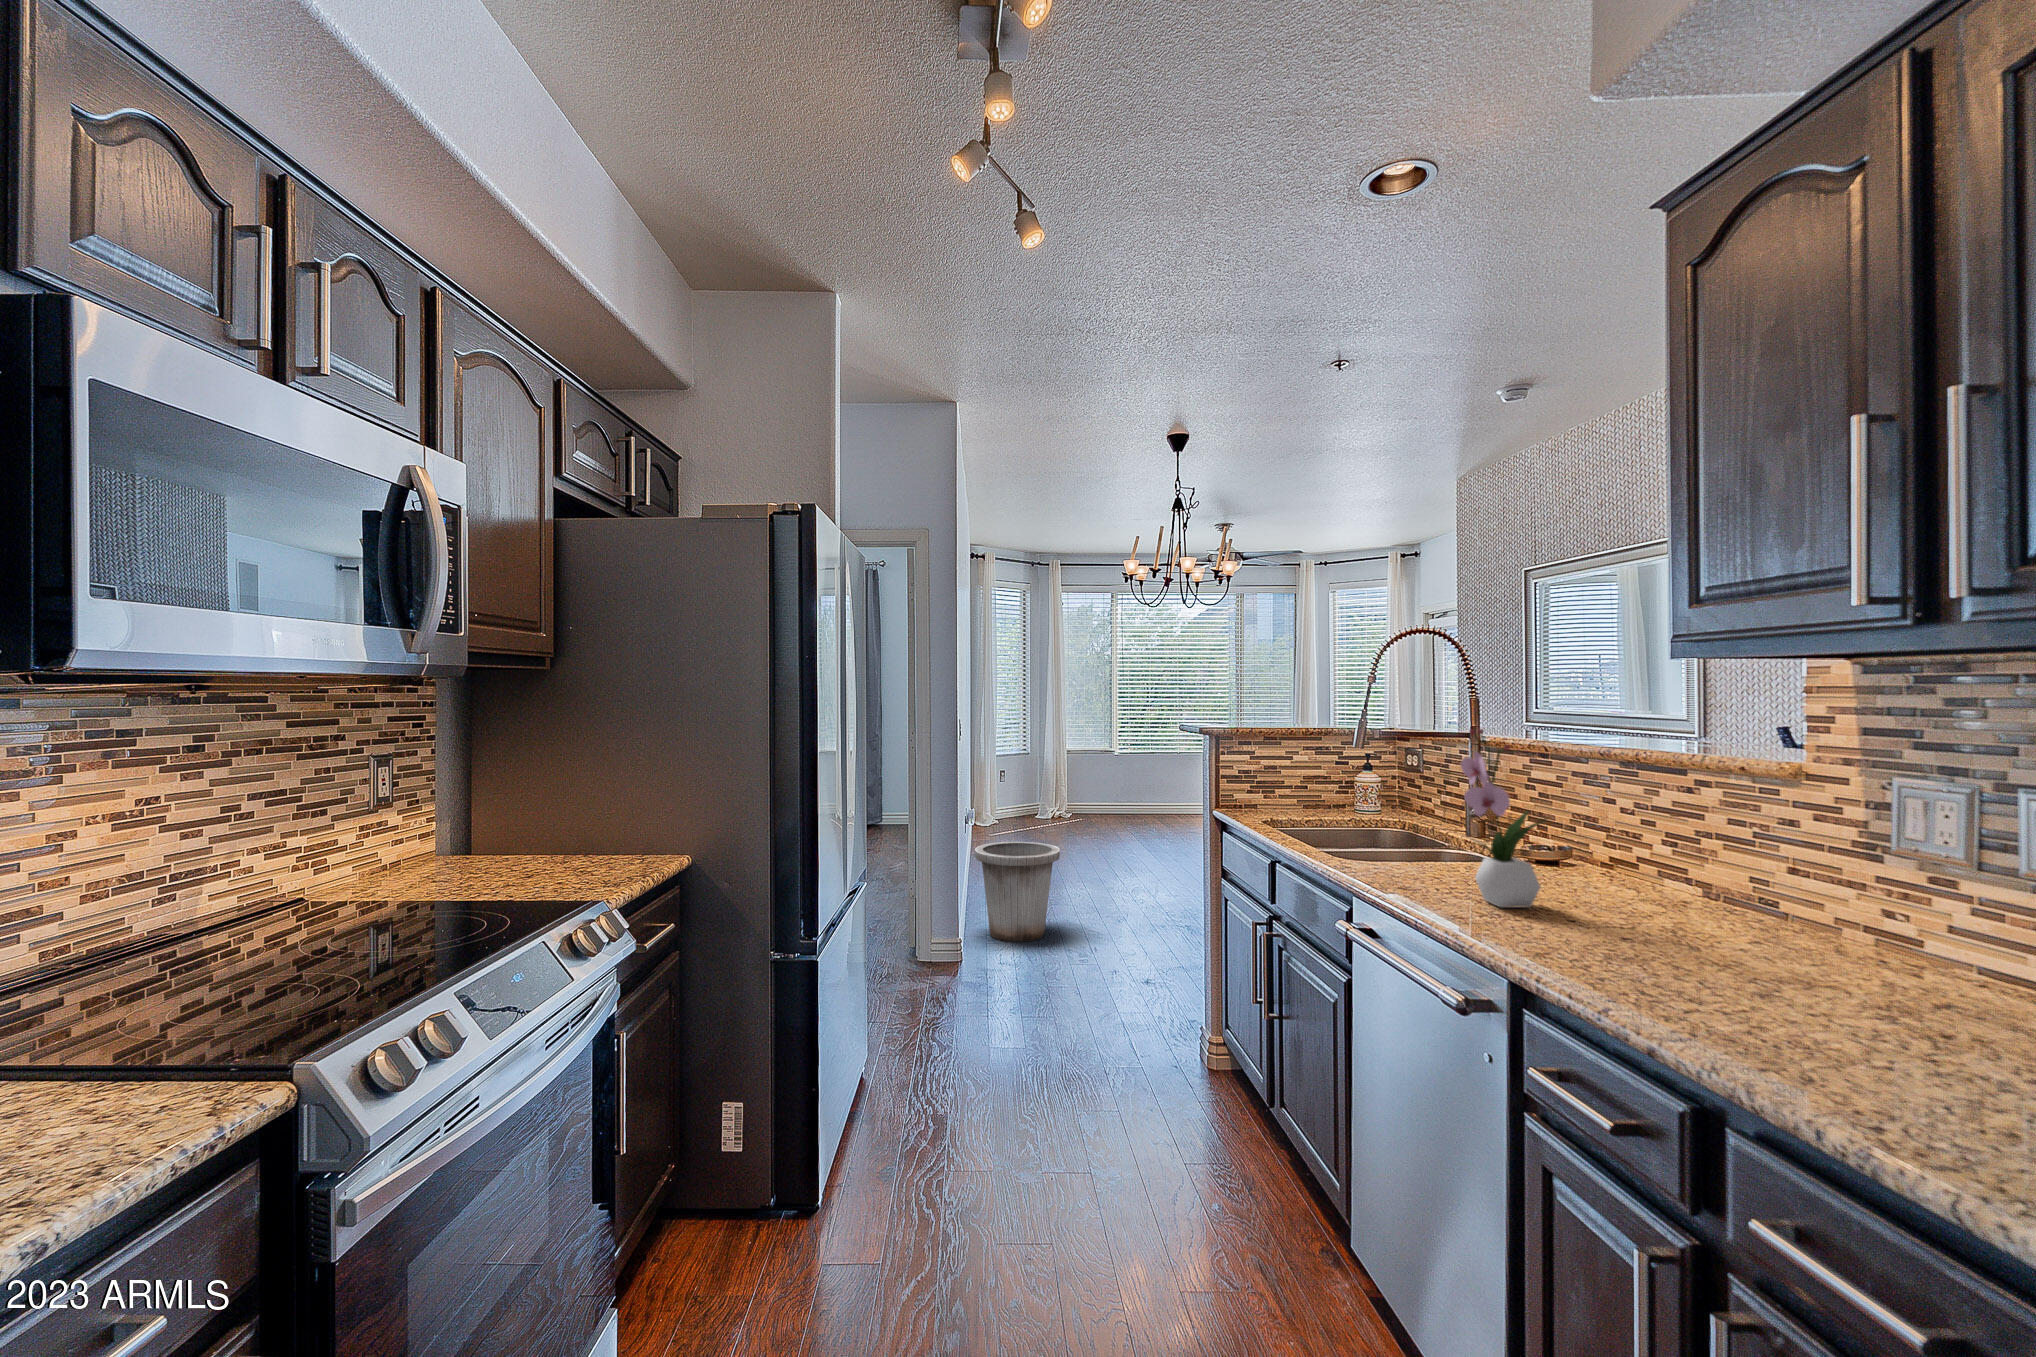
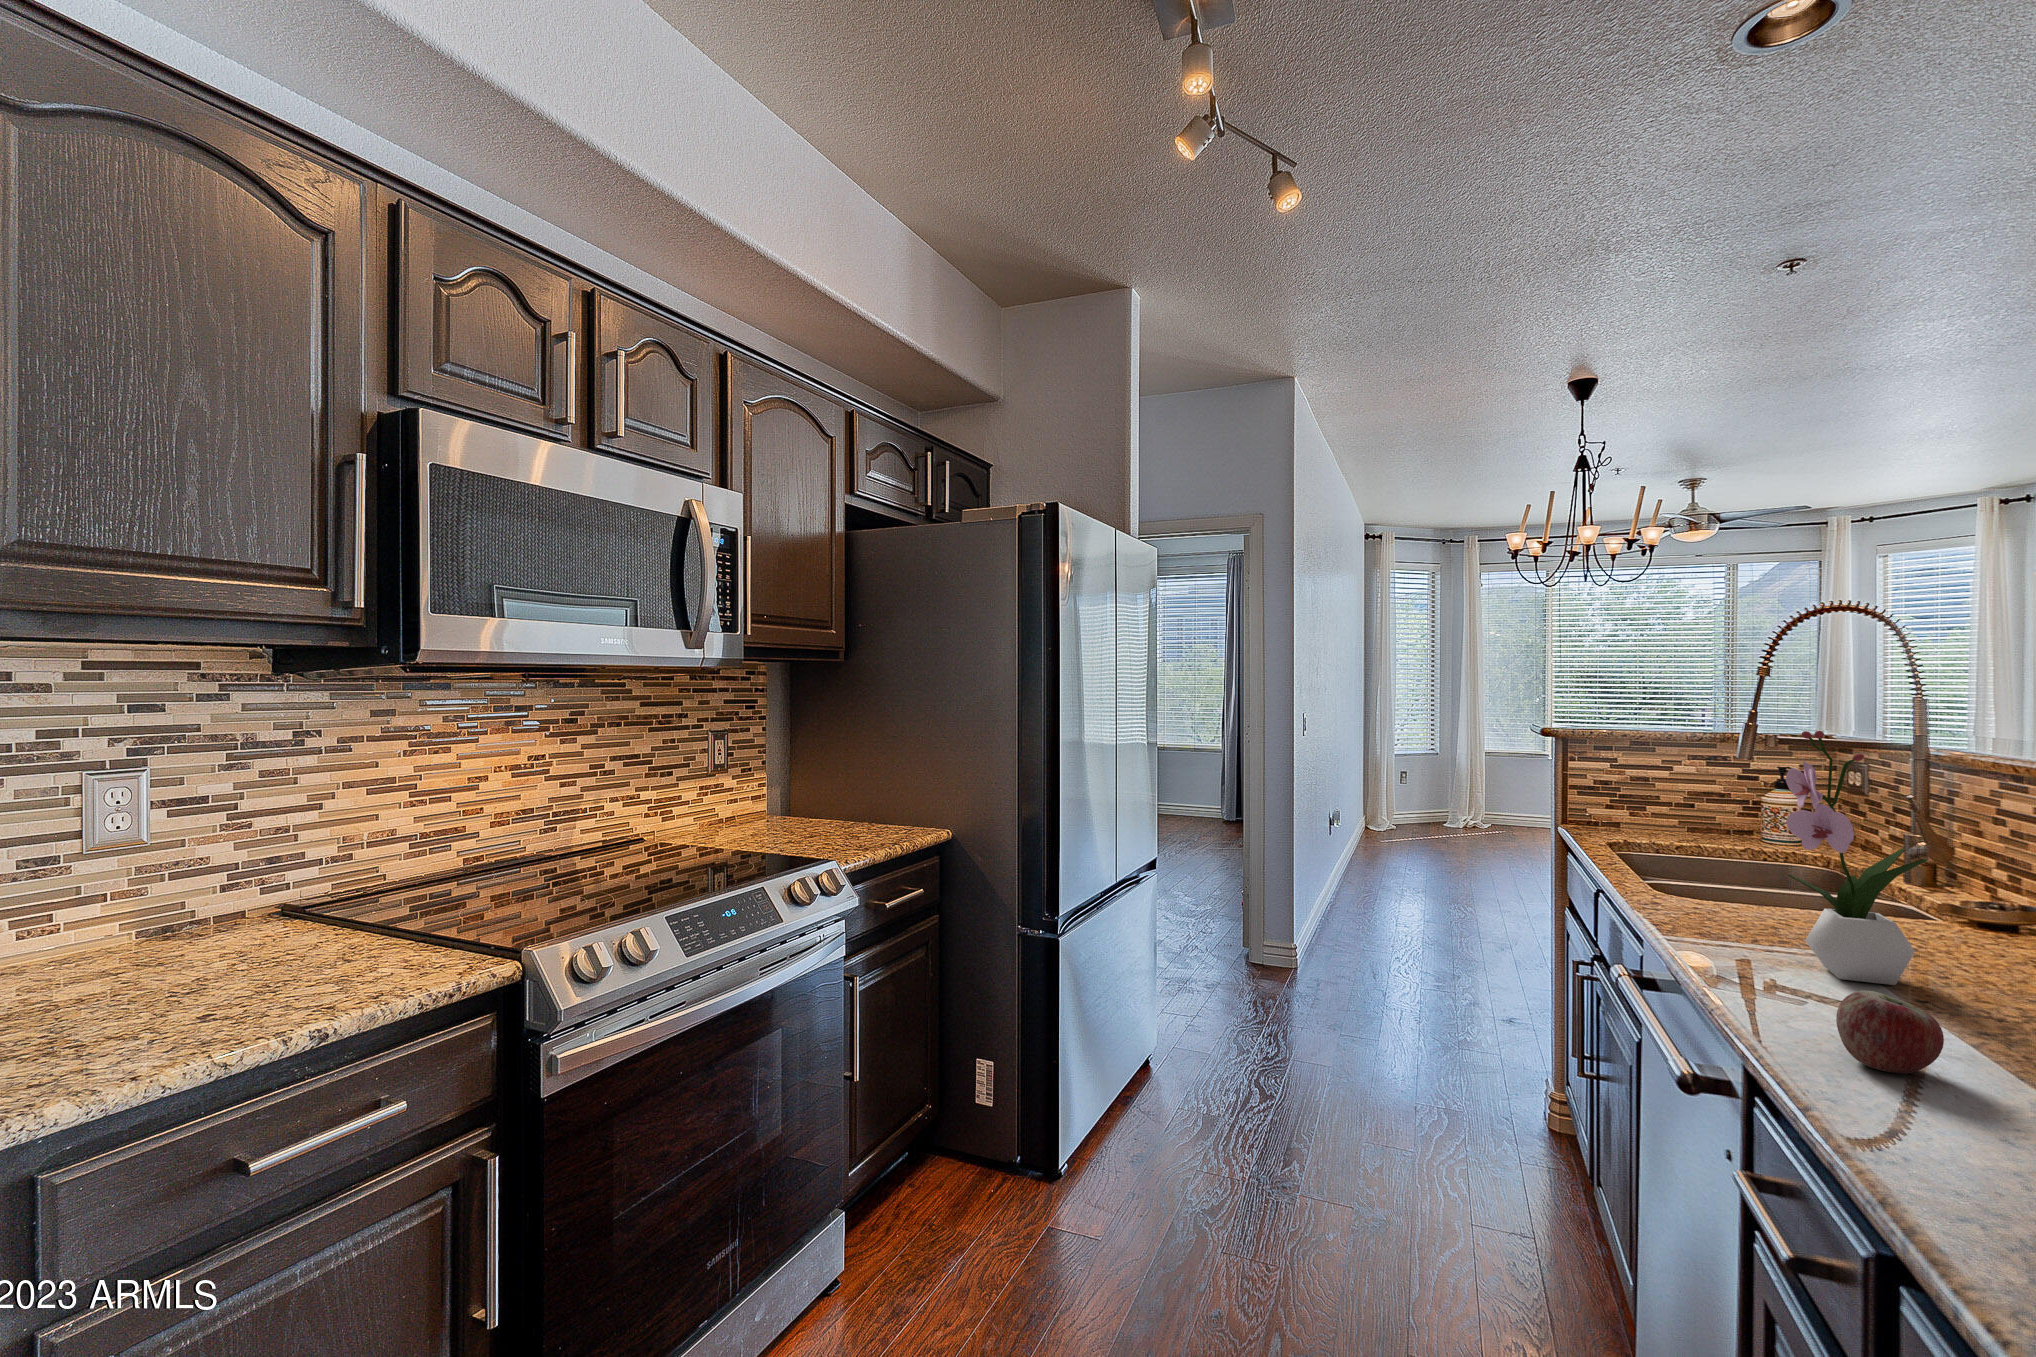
trash can: present [975,842,1060,942] -> none [1316,850,1416,961]
apple: none [1548,912,1612,968] -> present [1836,990,1944,1073]

